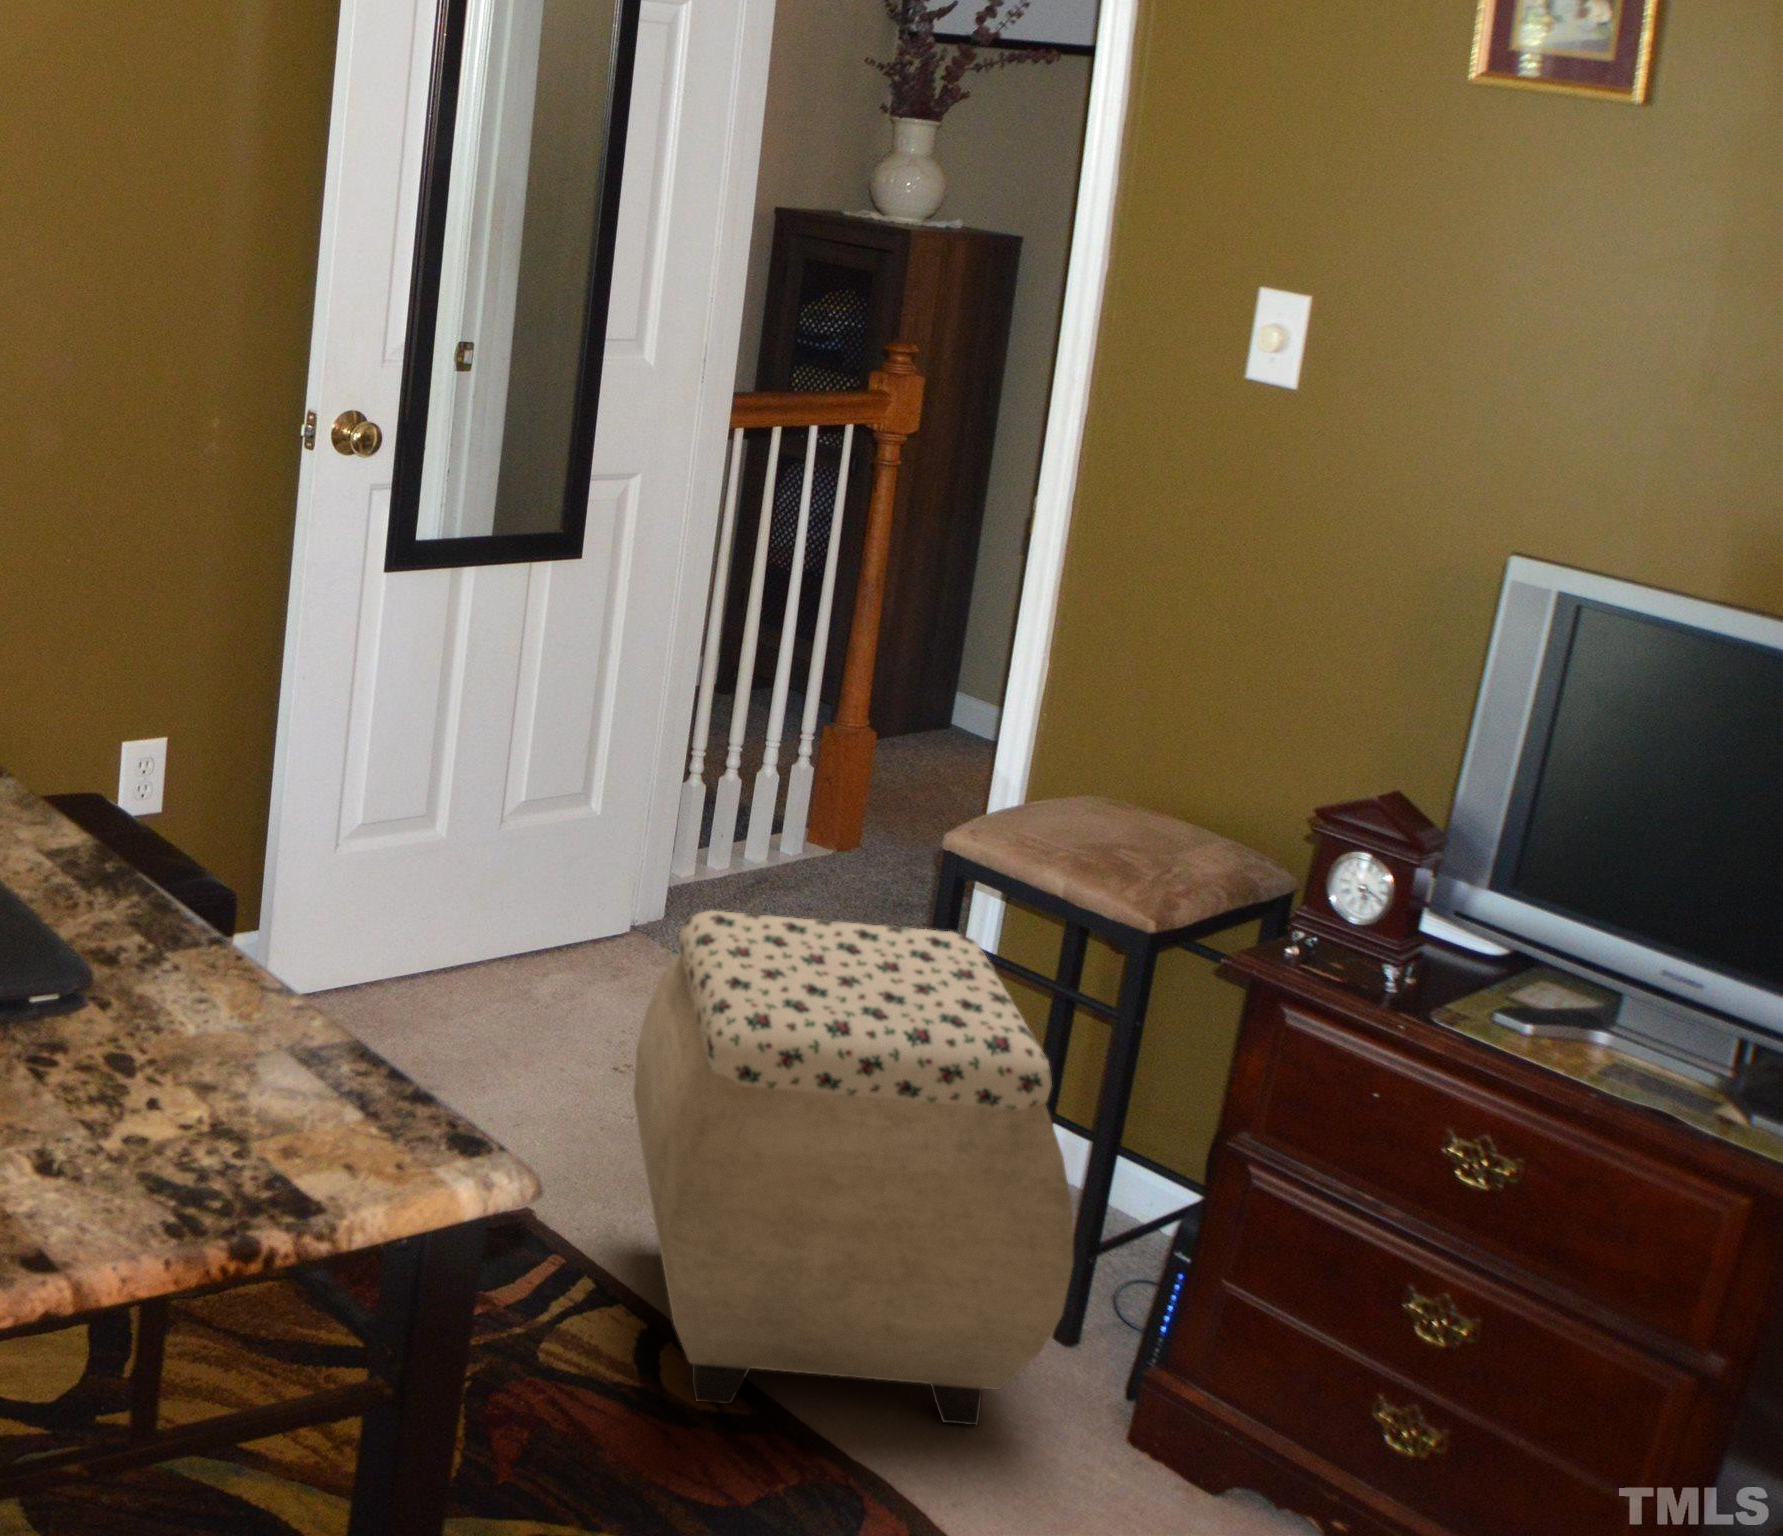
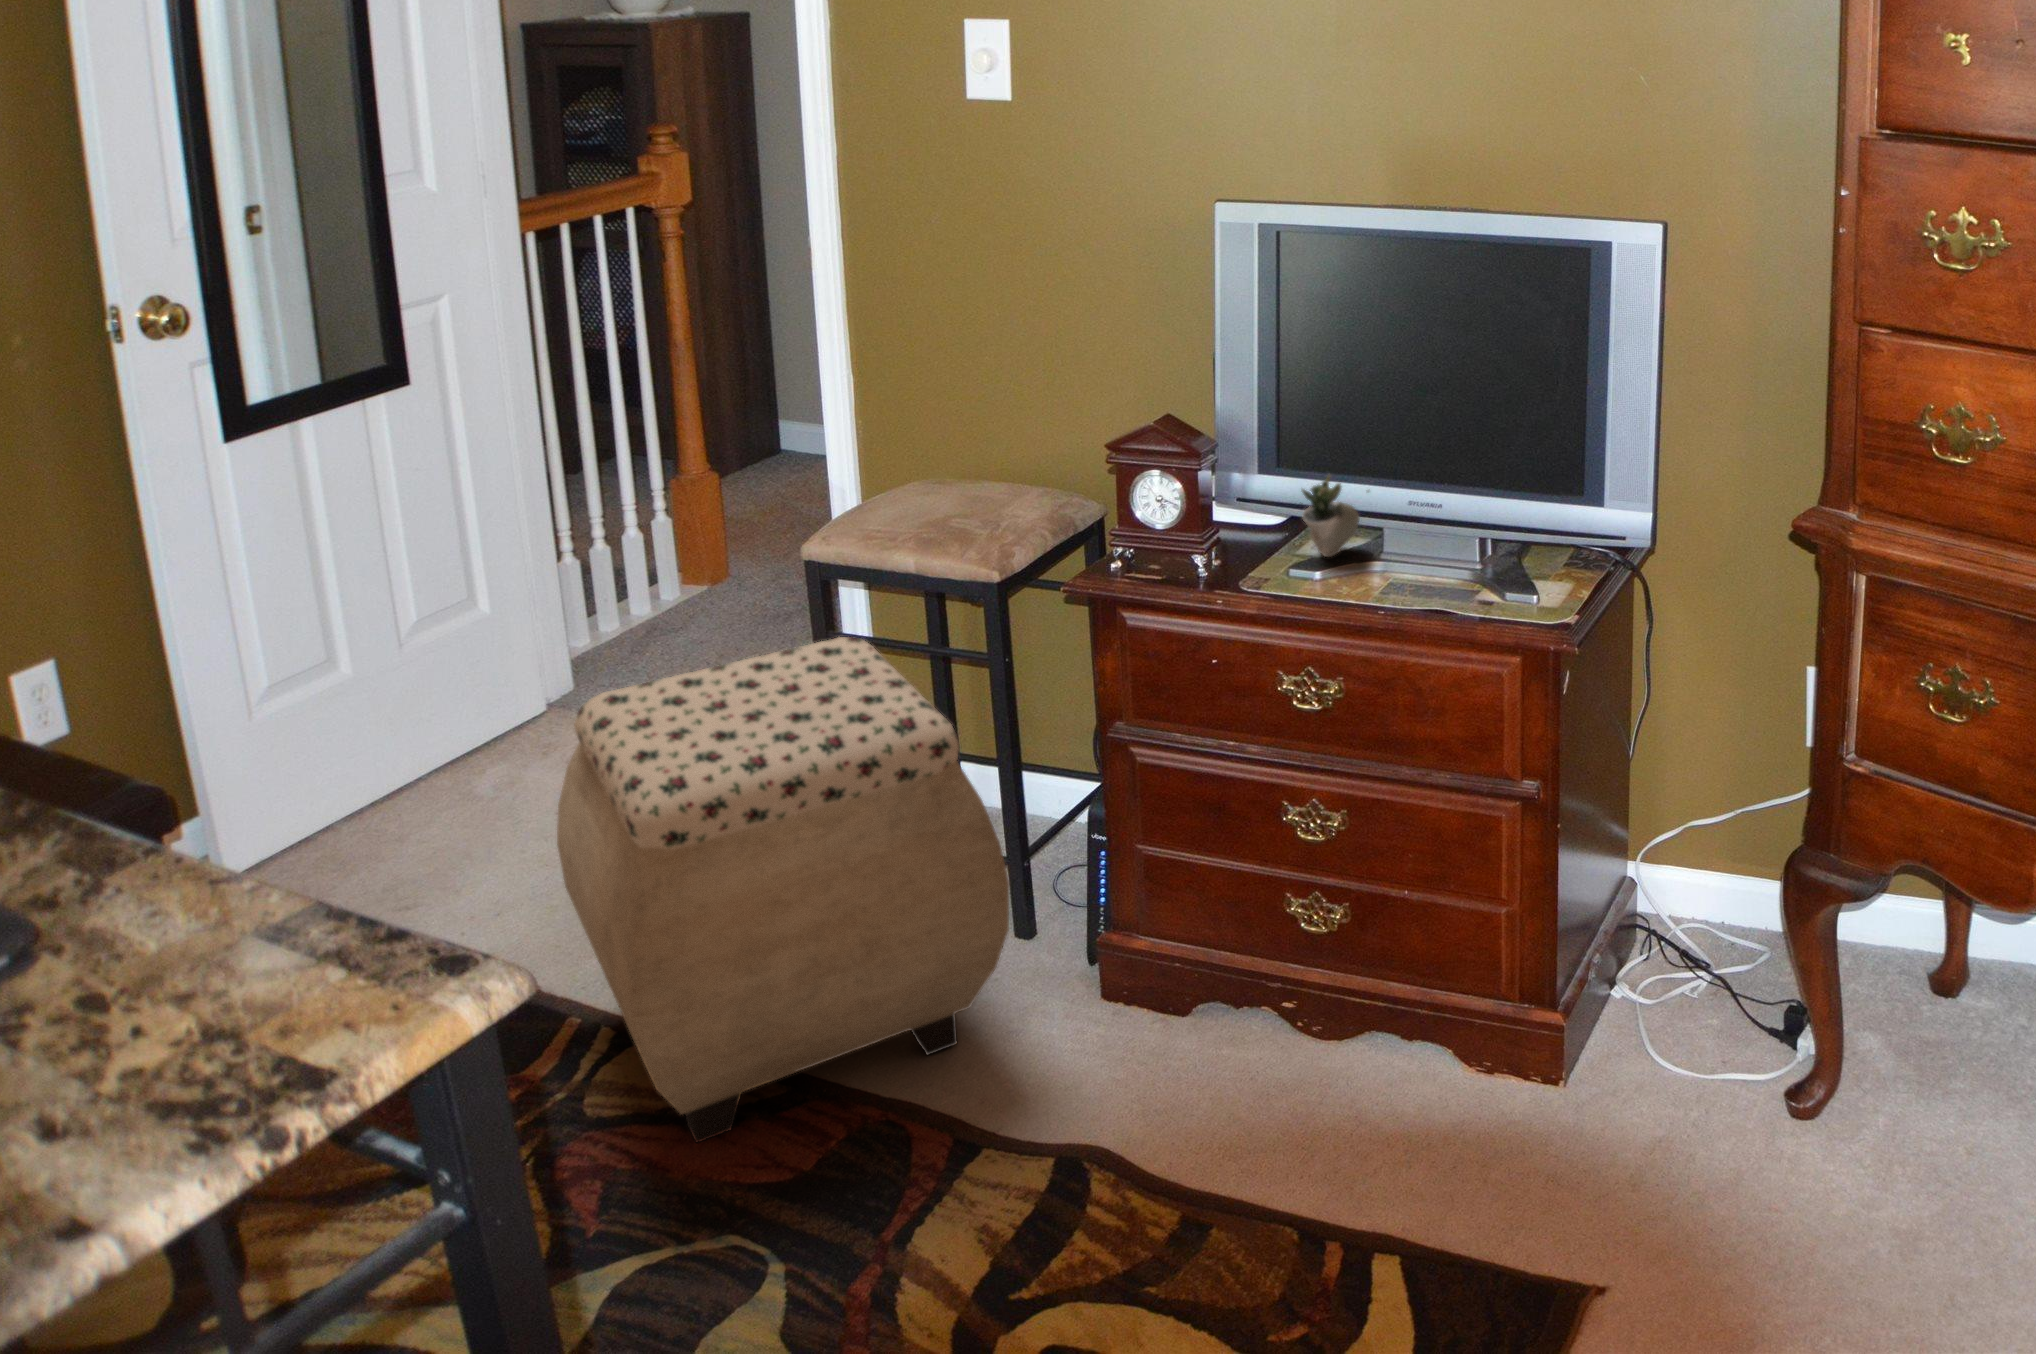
succulent plant: none [1529,914,1626,1019] -> present [1302,475,1360,557]

